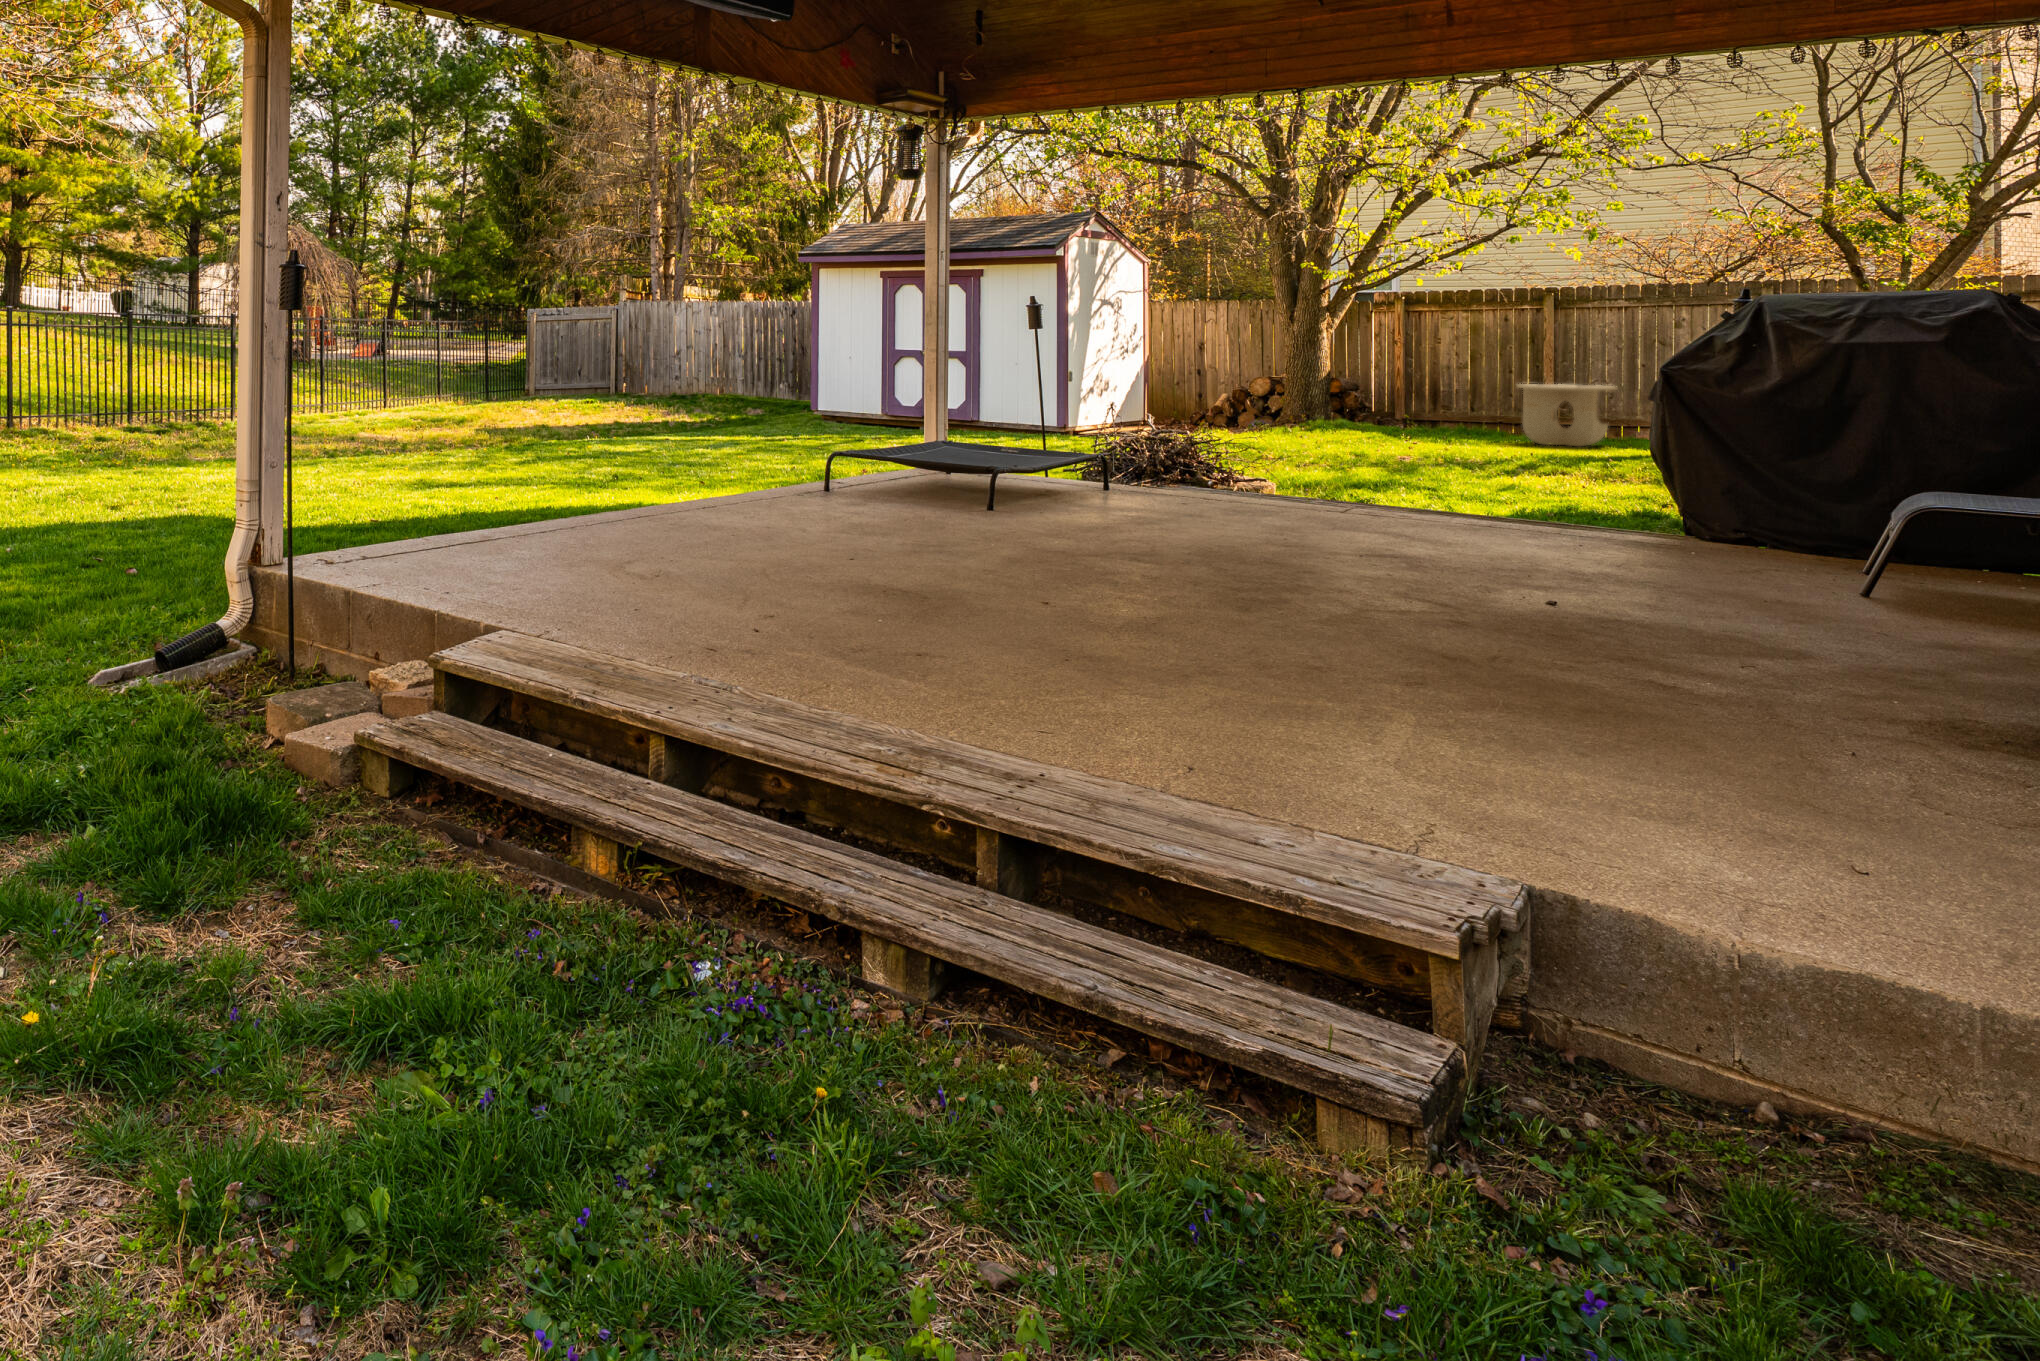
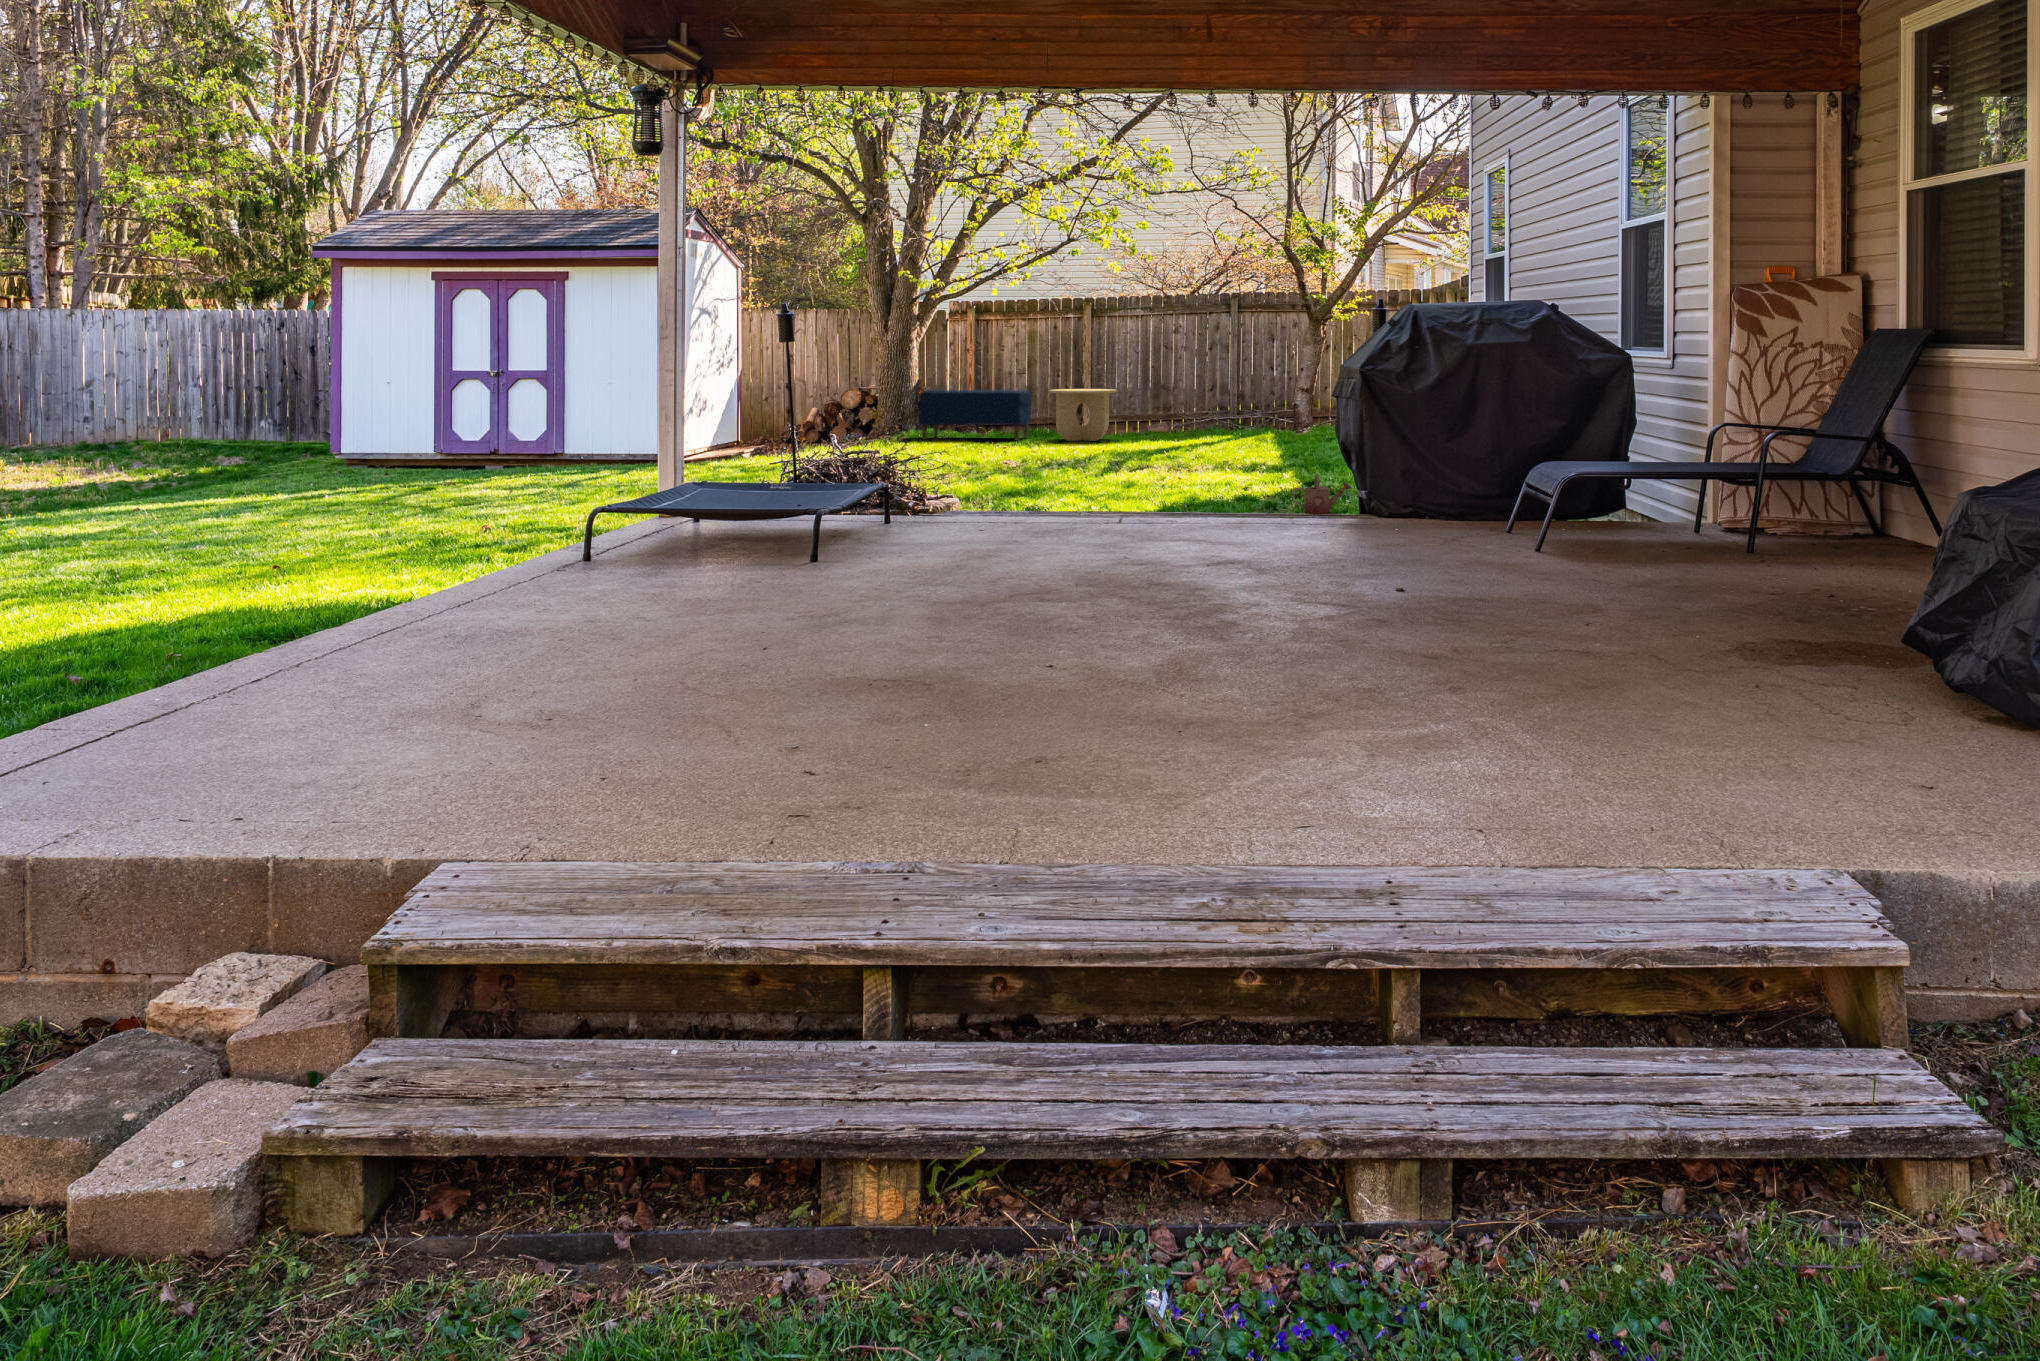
bench: none [1347,381,1496,440] -> present [919,390,1031,441]
watering can: none [1701,490,1807,541] -> present [1292,474,1352,513]

